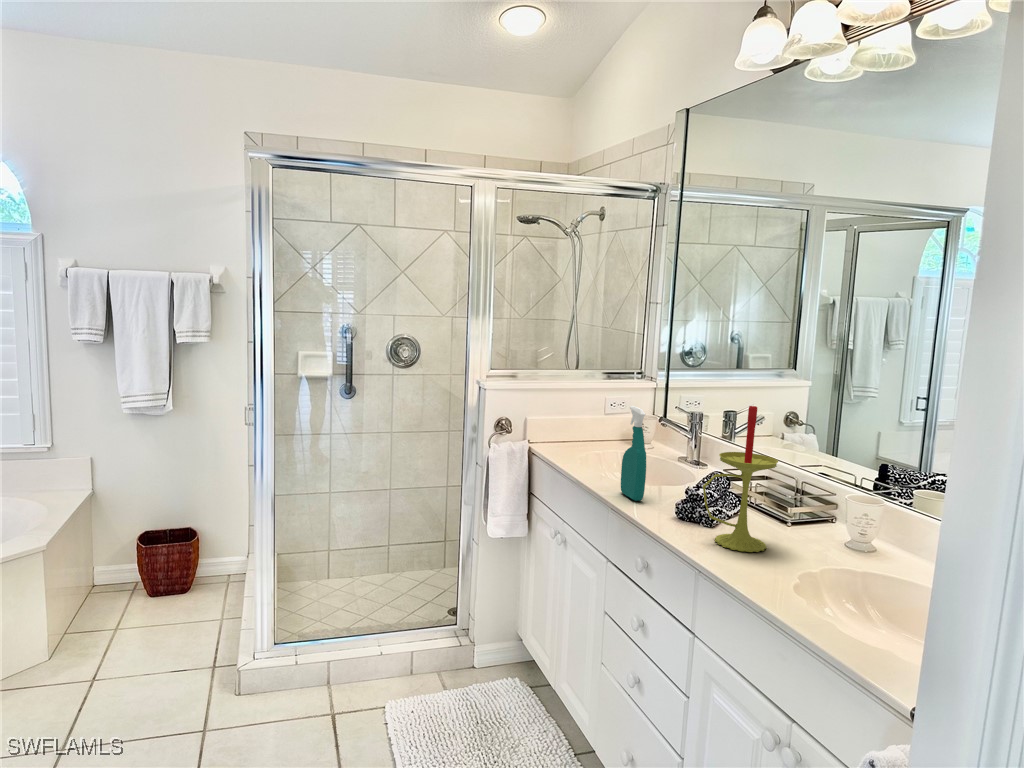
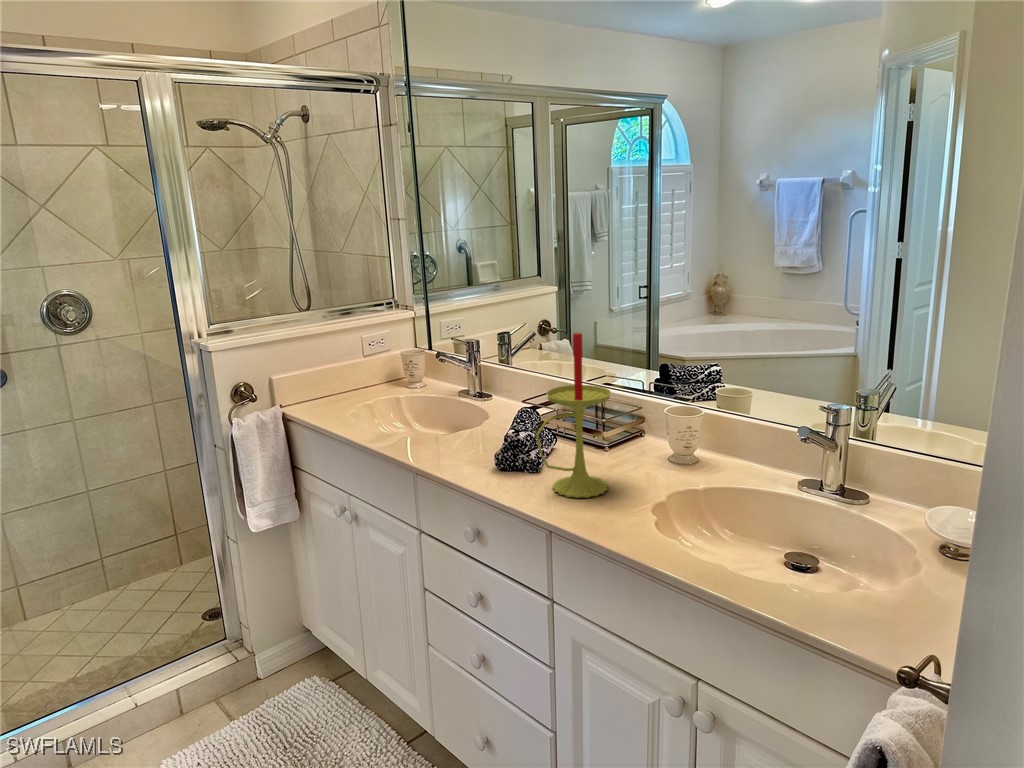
spray bottle: present [621,406,646,501] -> none [417,349,451,459]

